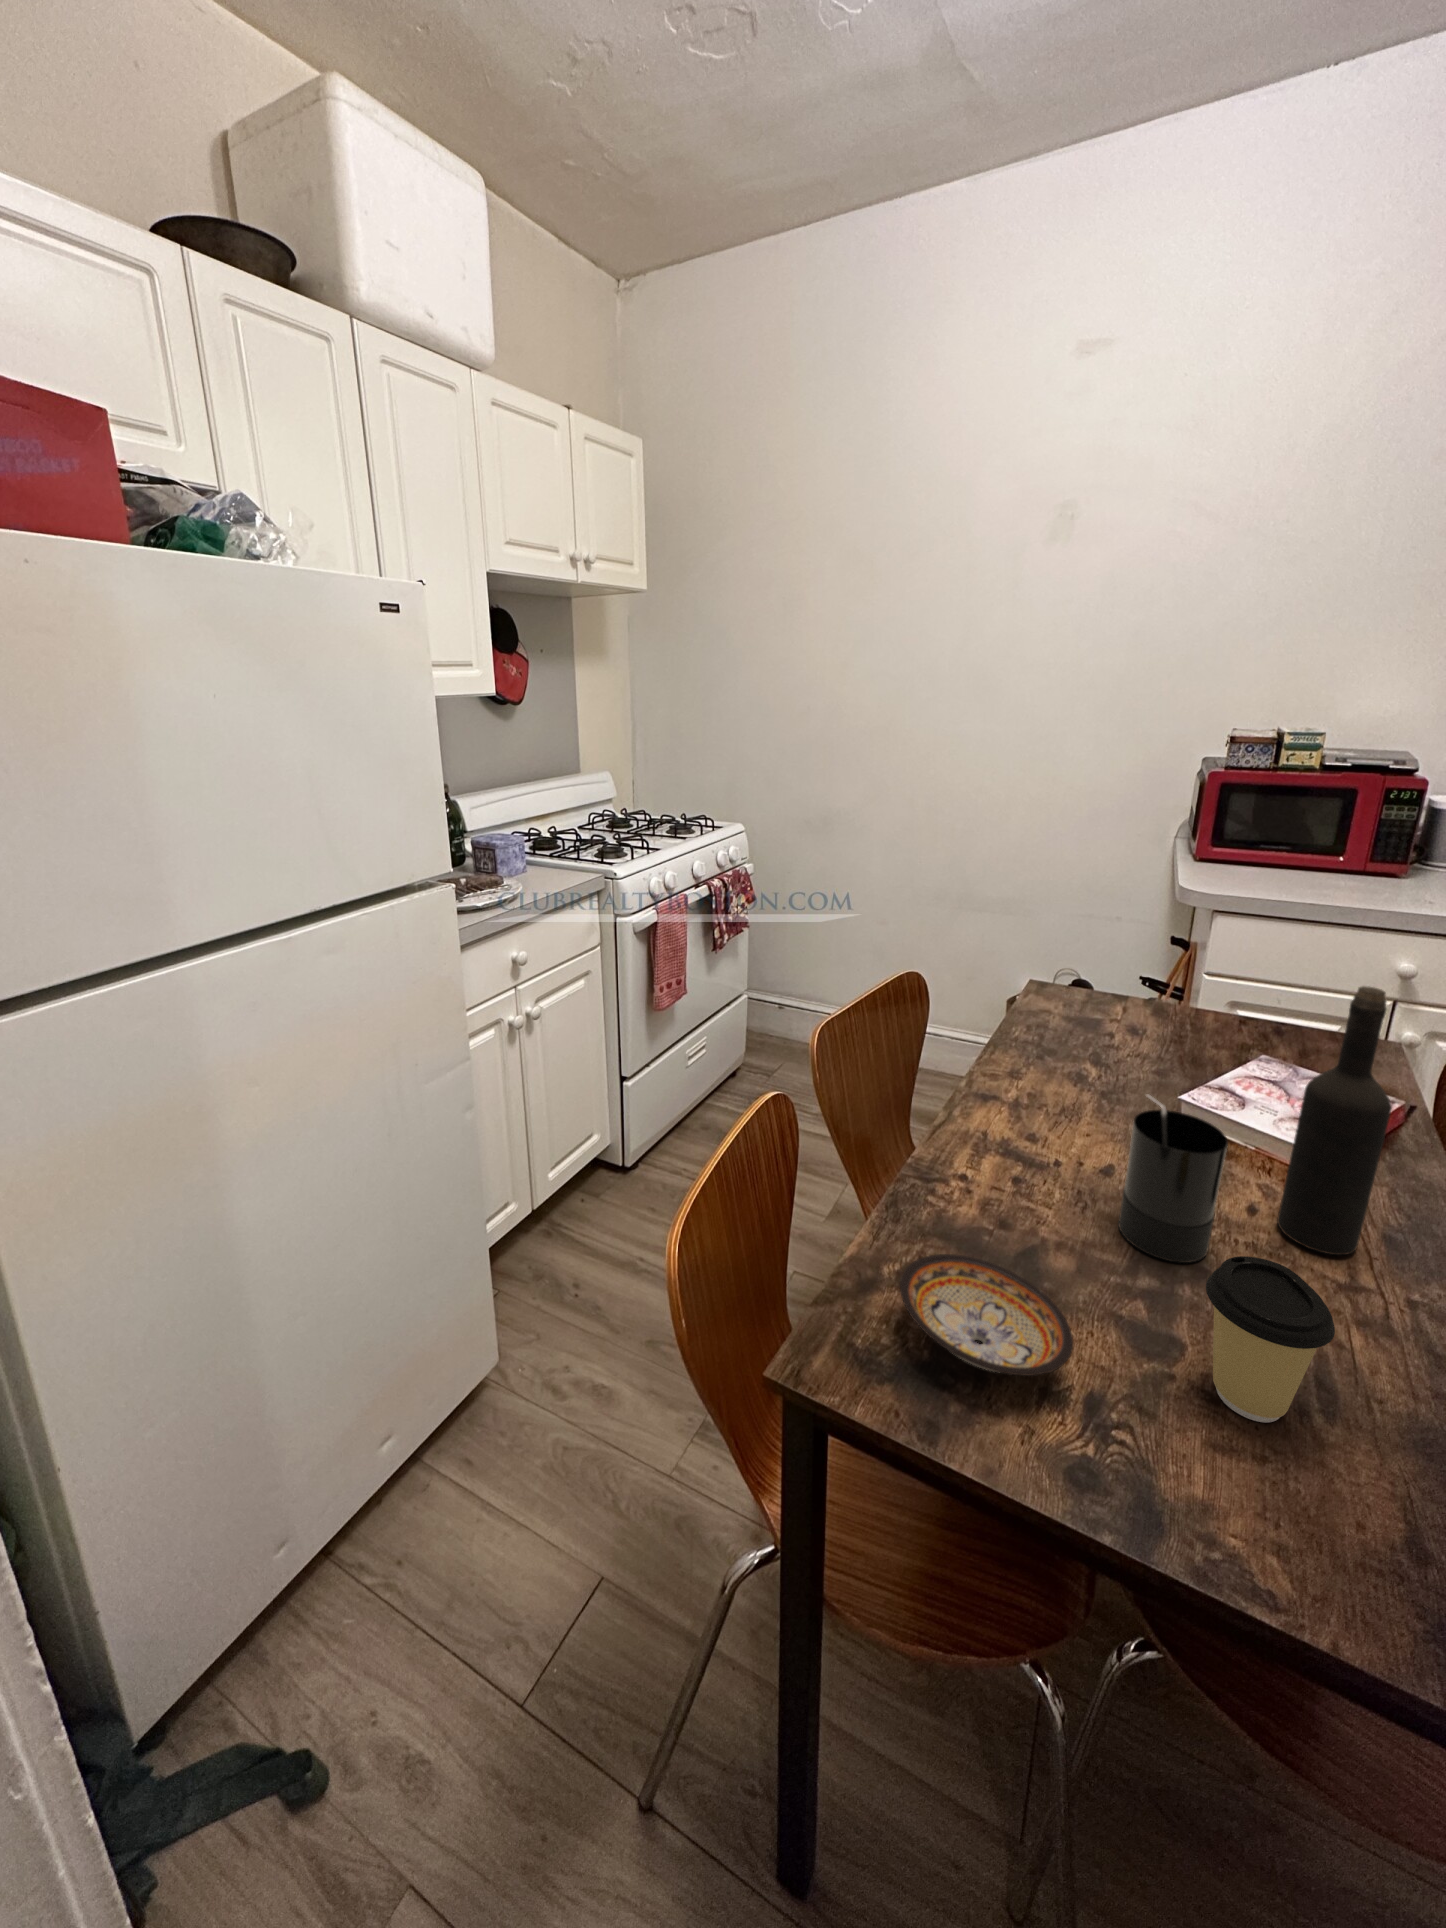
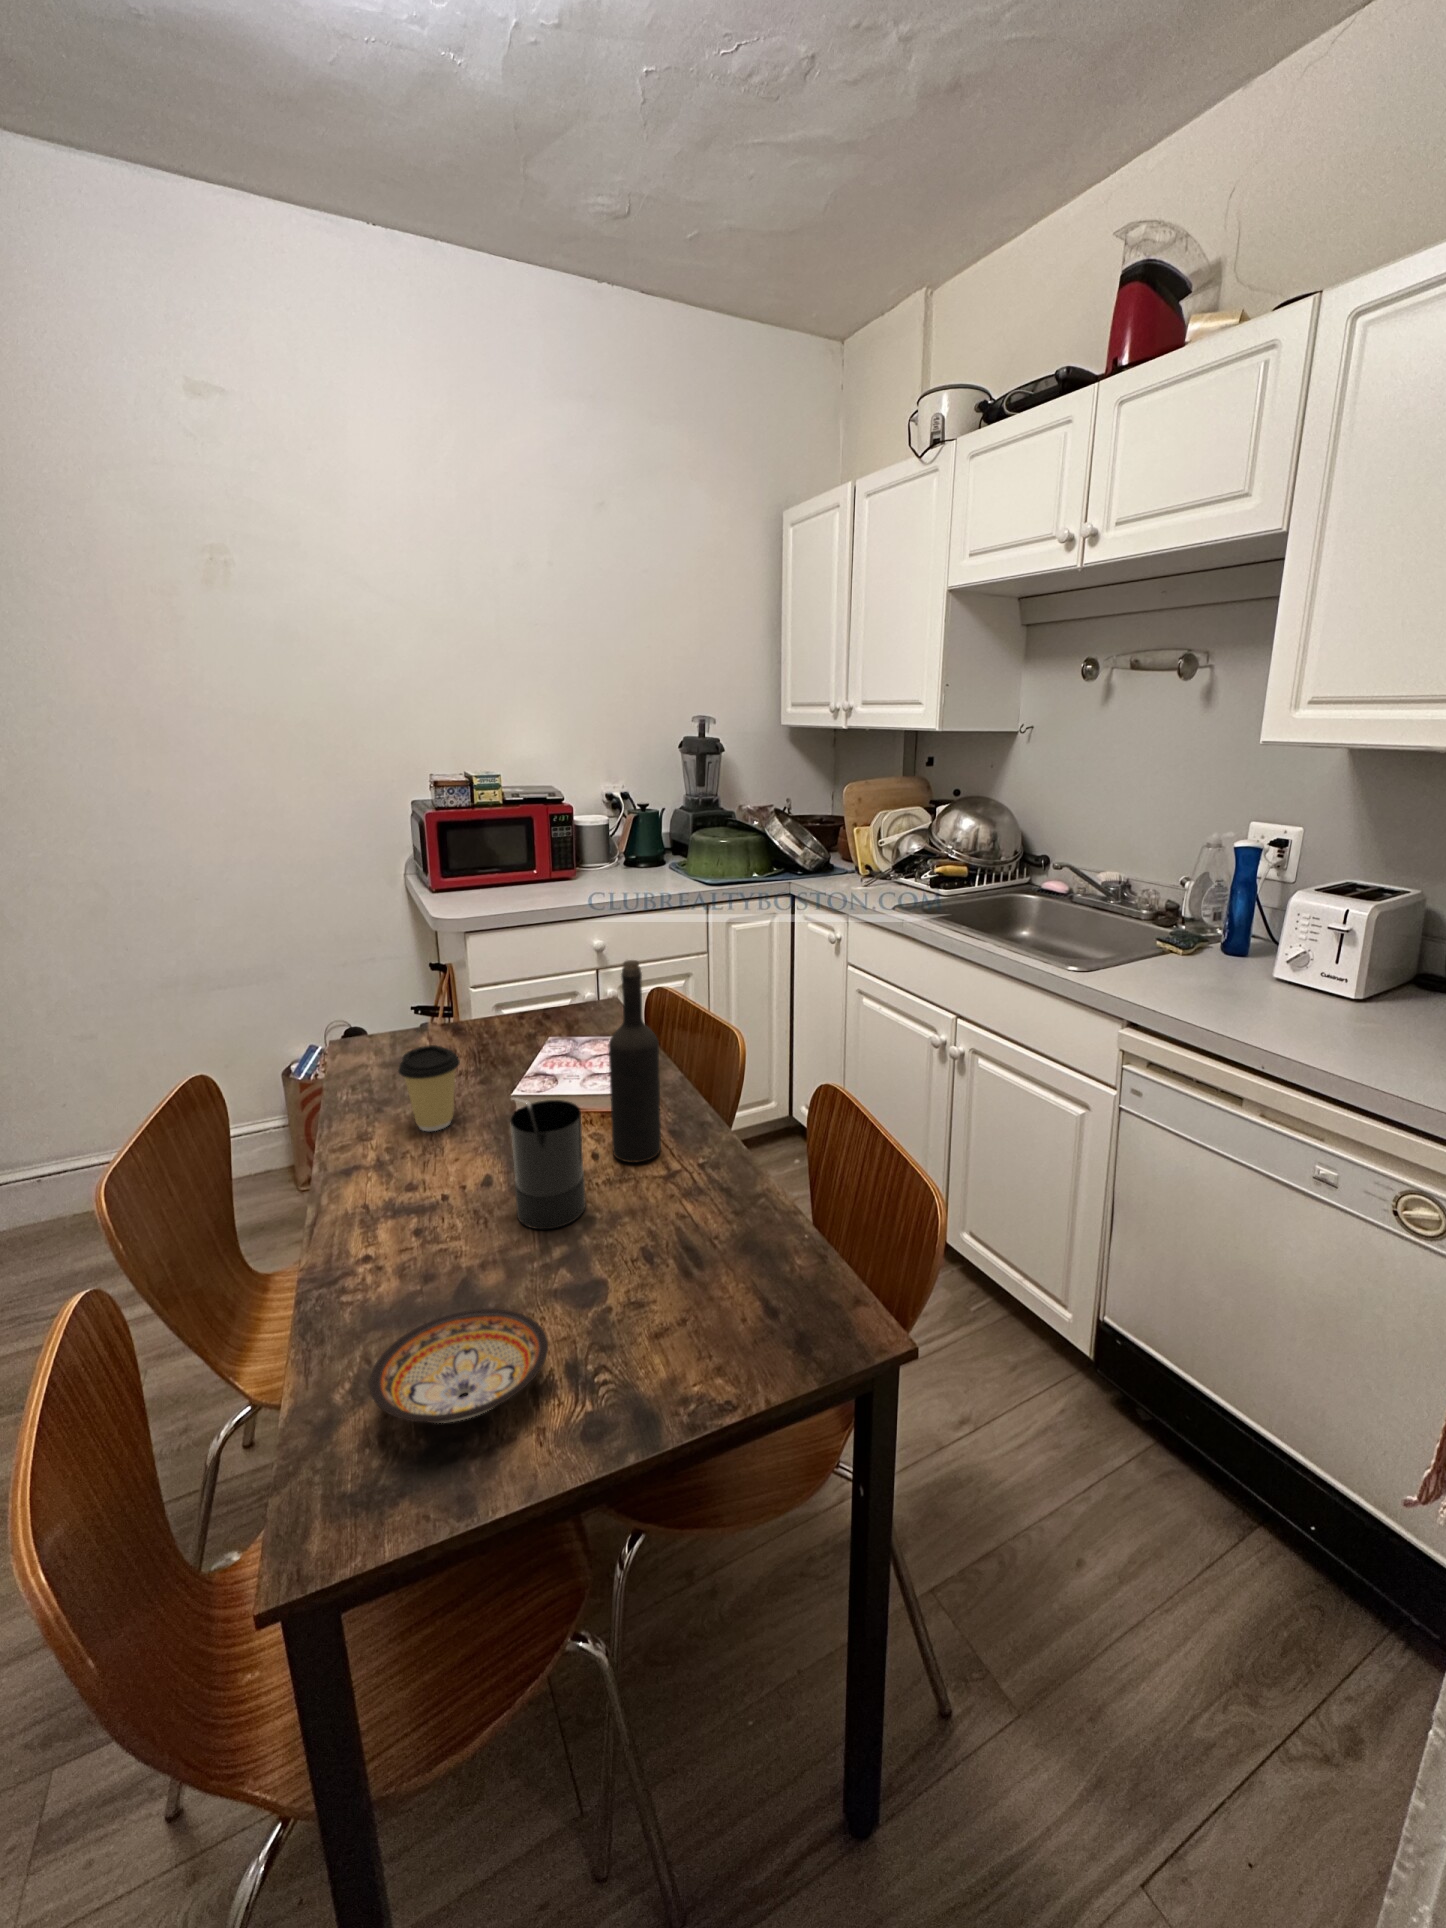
coffee cup: present [1206,1256,1335,1422] -> present [398,1045,460,1131]

